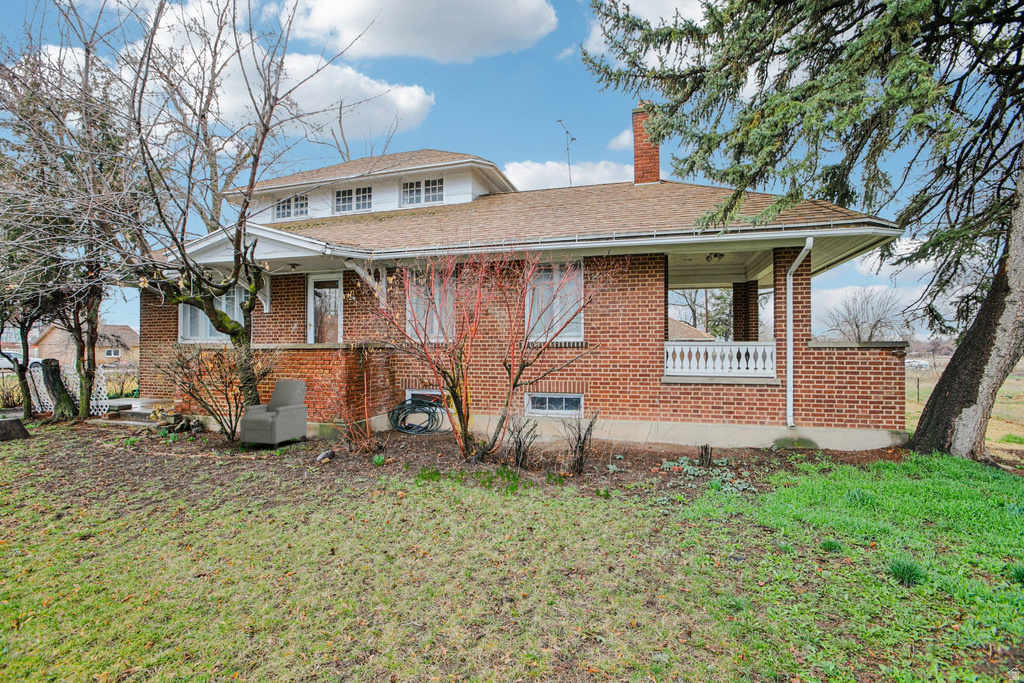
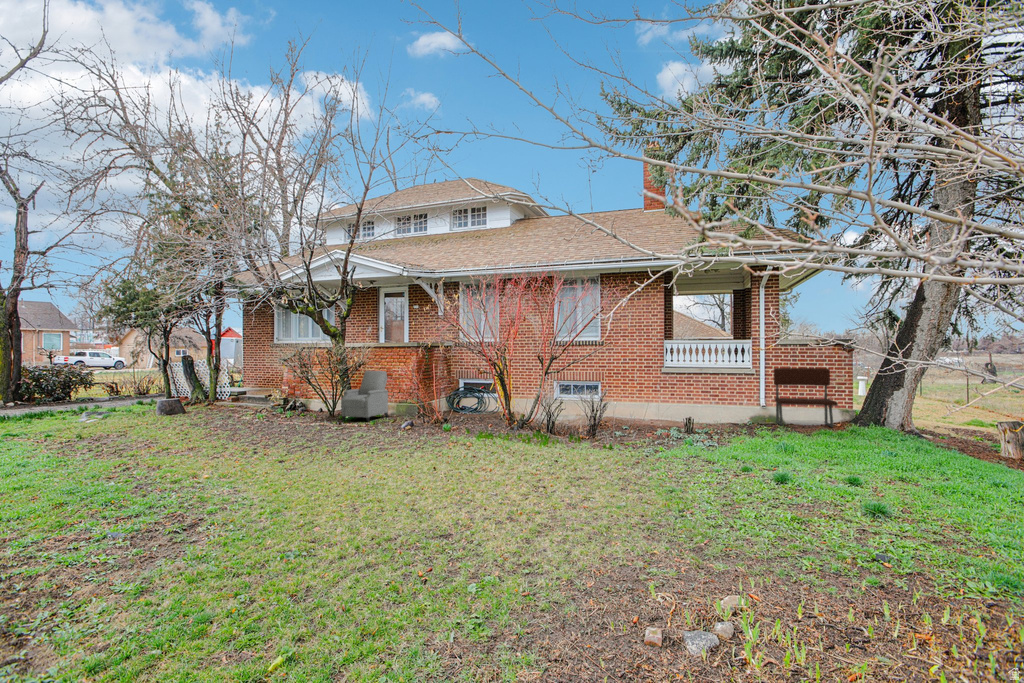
bench: none [806,378,894,455] -> present [774,368,838,427]

